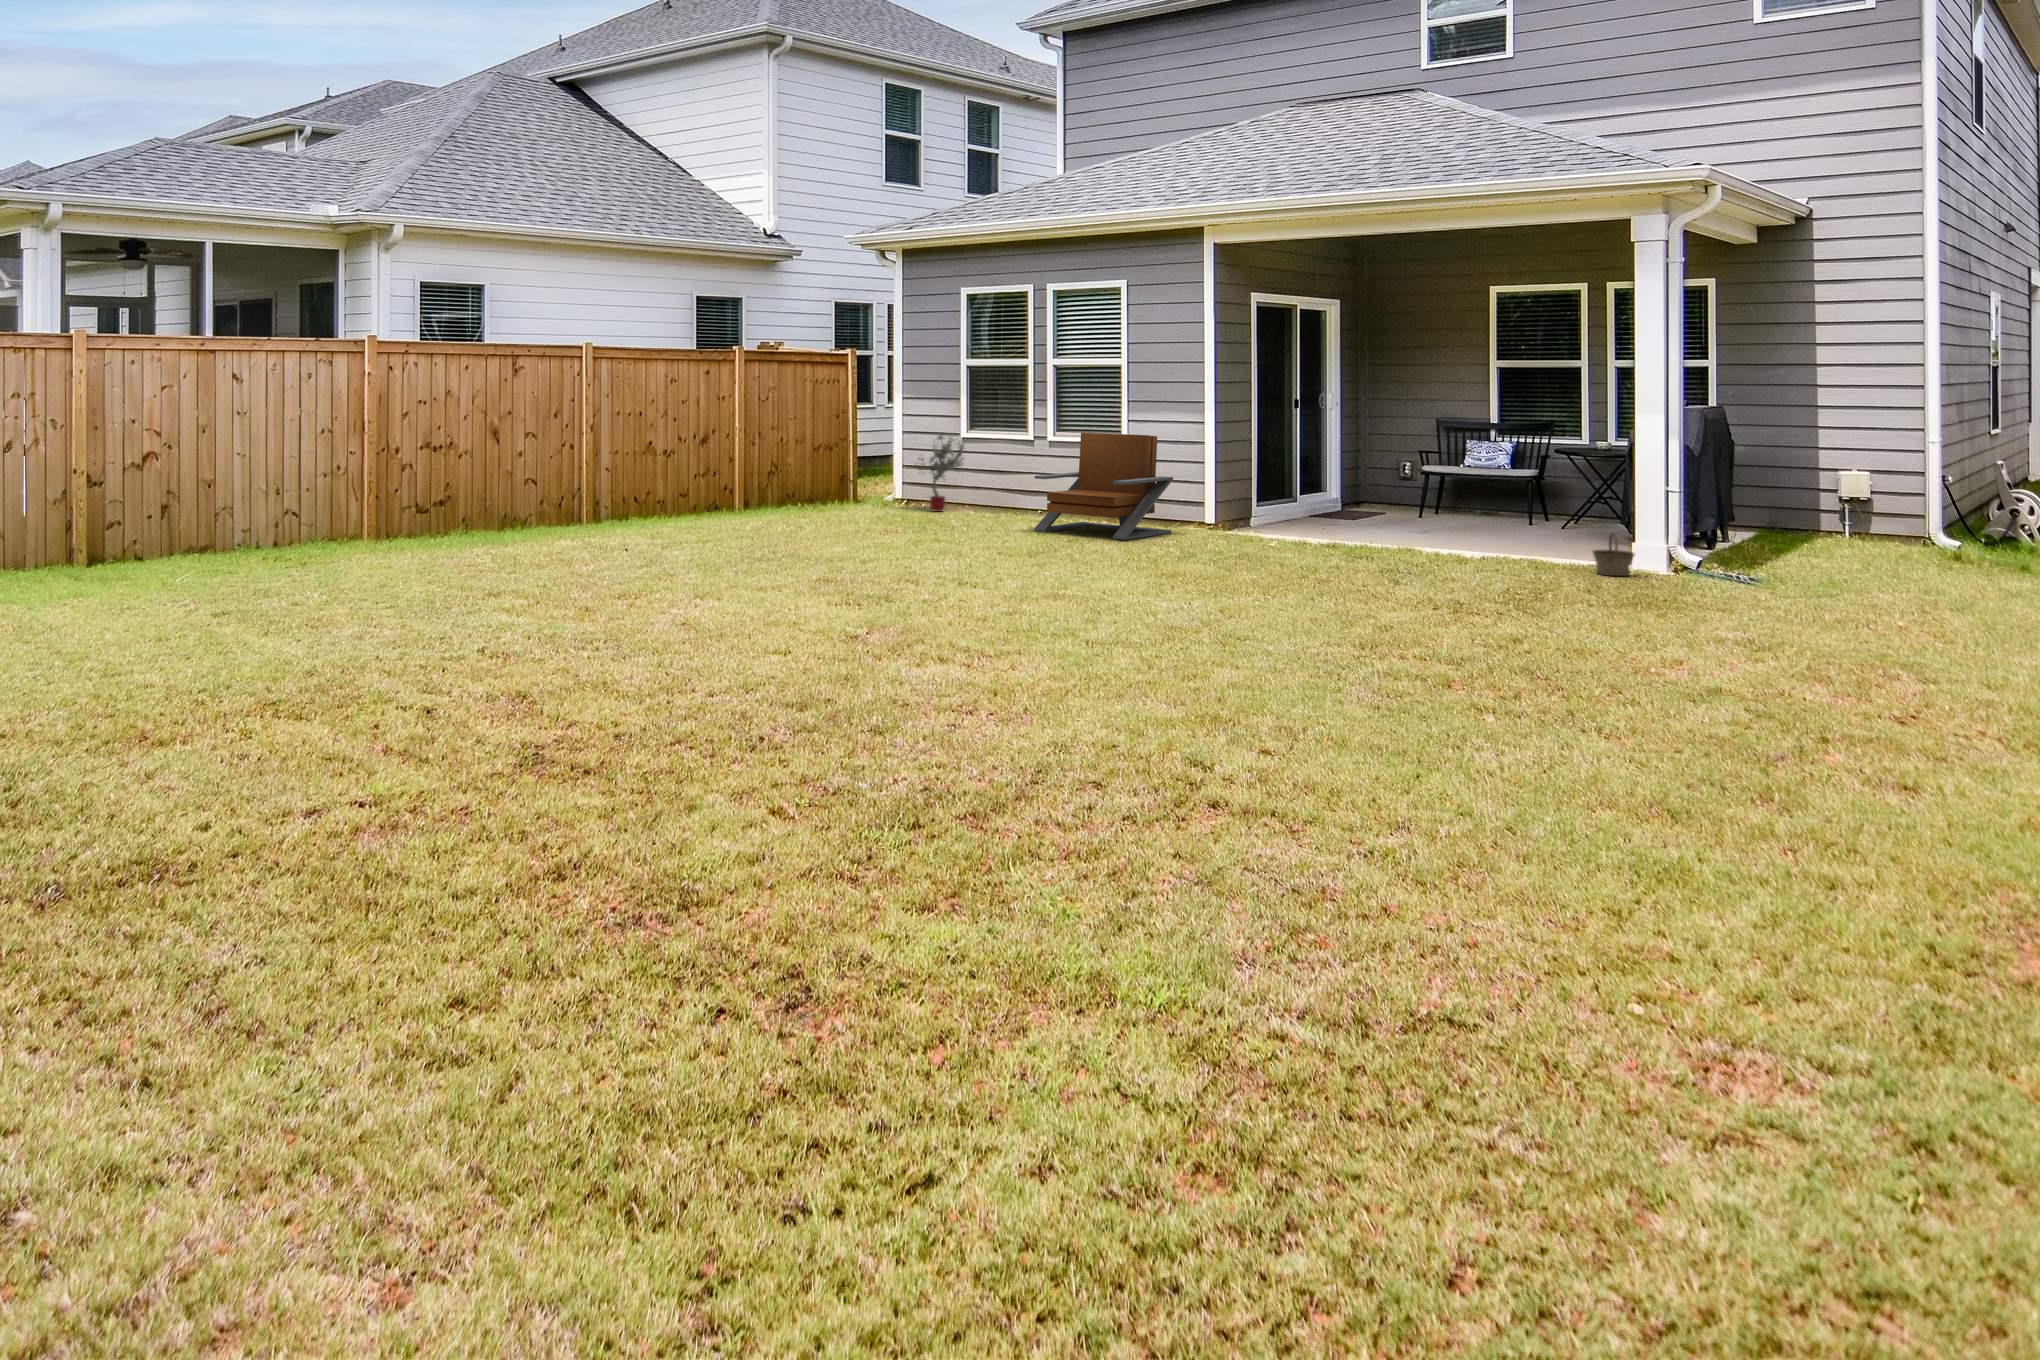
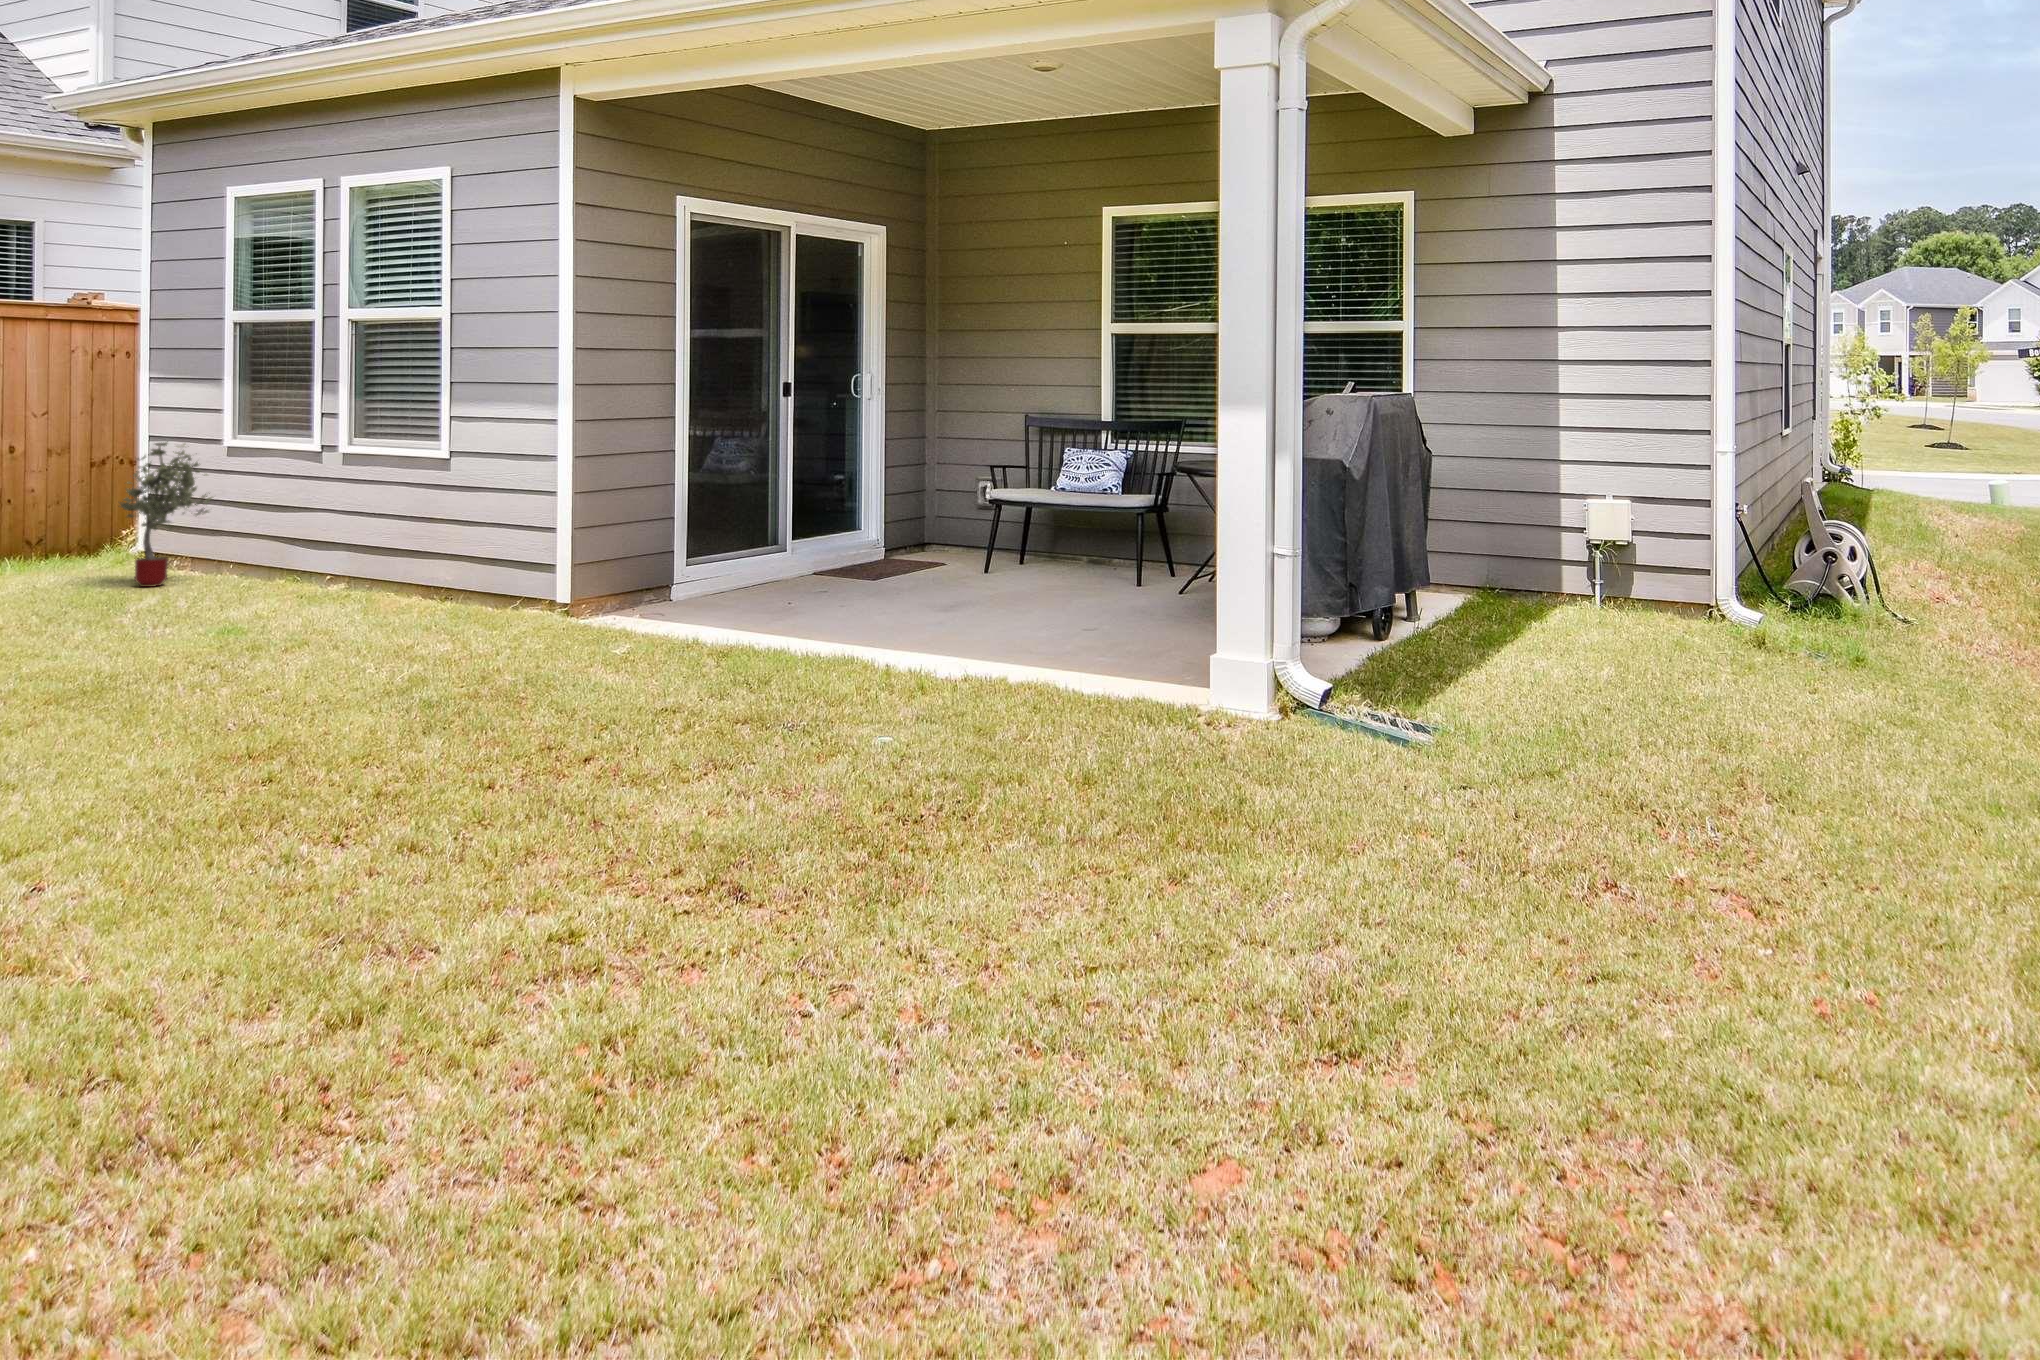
lounge chair: present [1034,433,1173,540] -> none [222,441,504,650]
basket: present [1593,533,1634,576] -> none [1153,628,1227,715]

